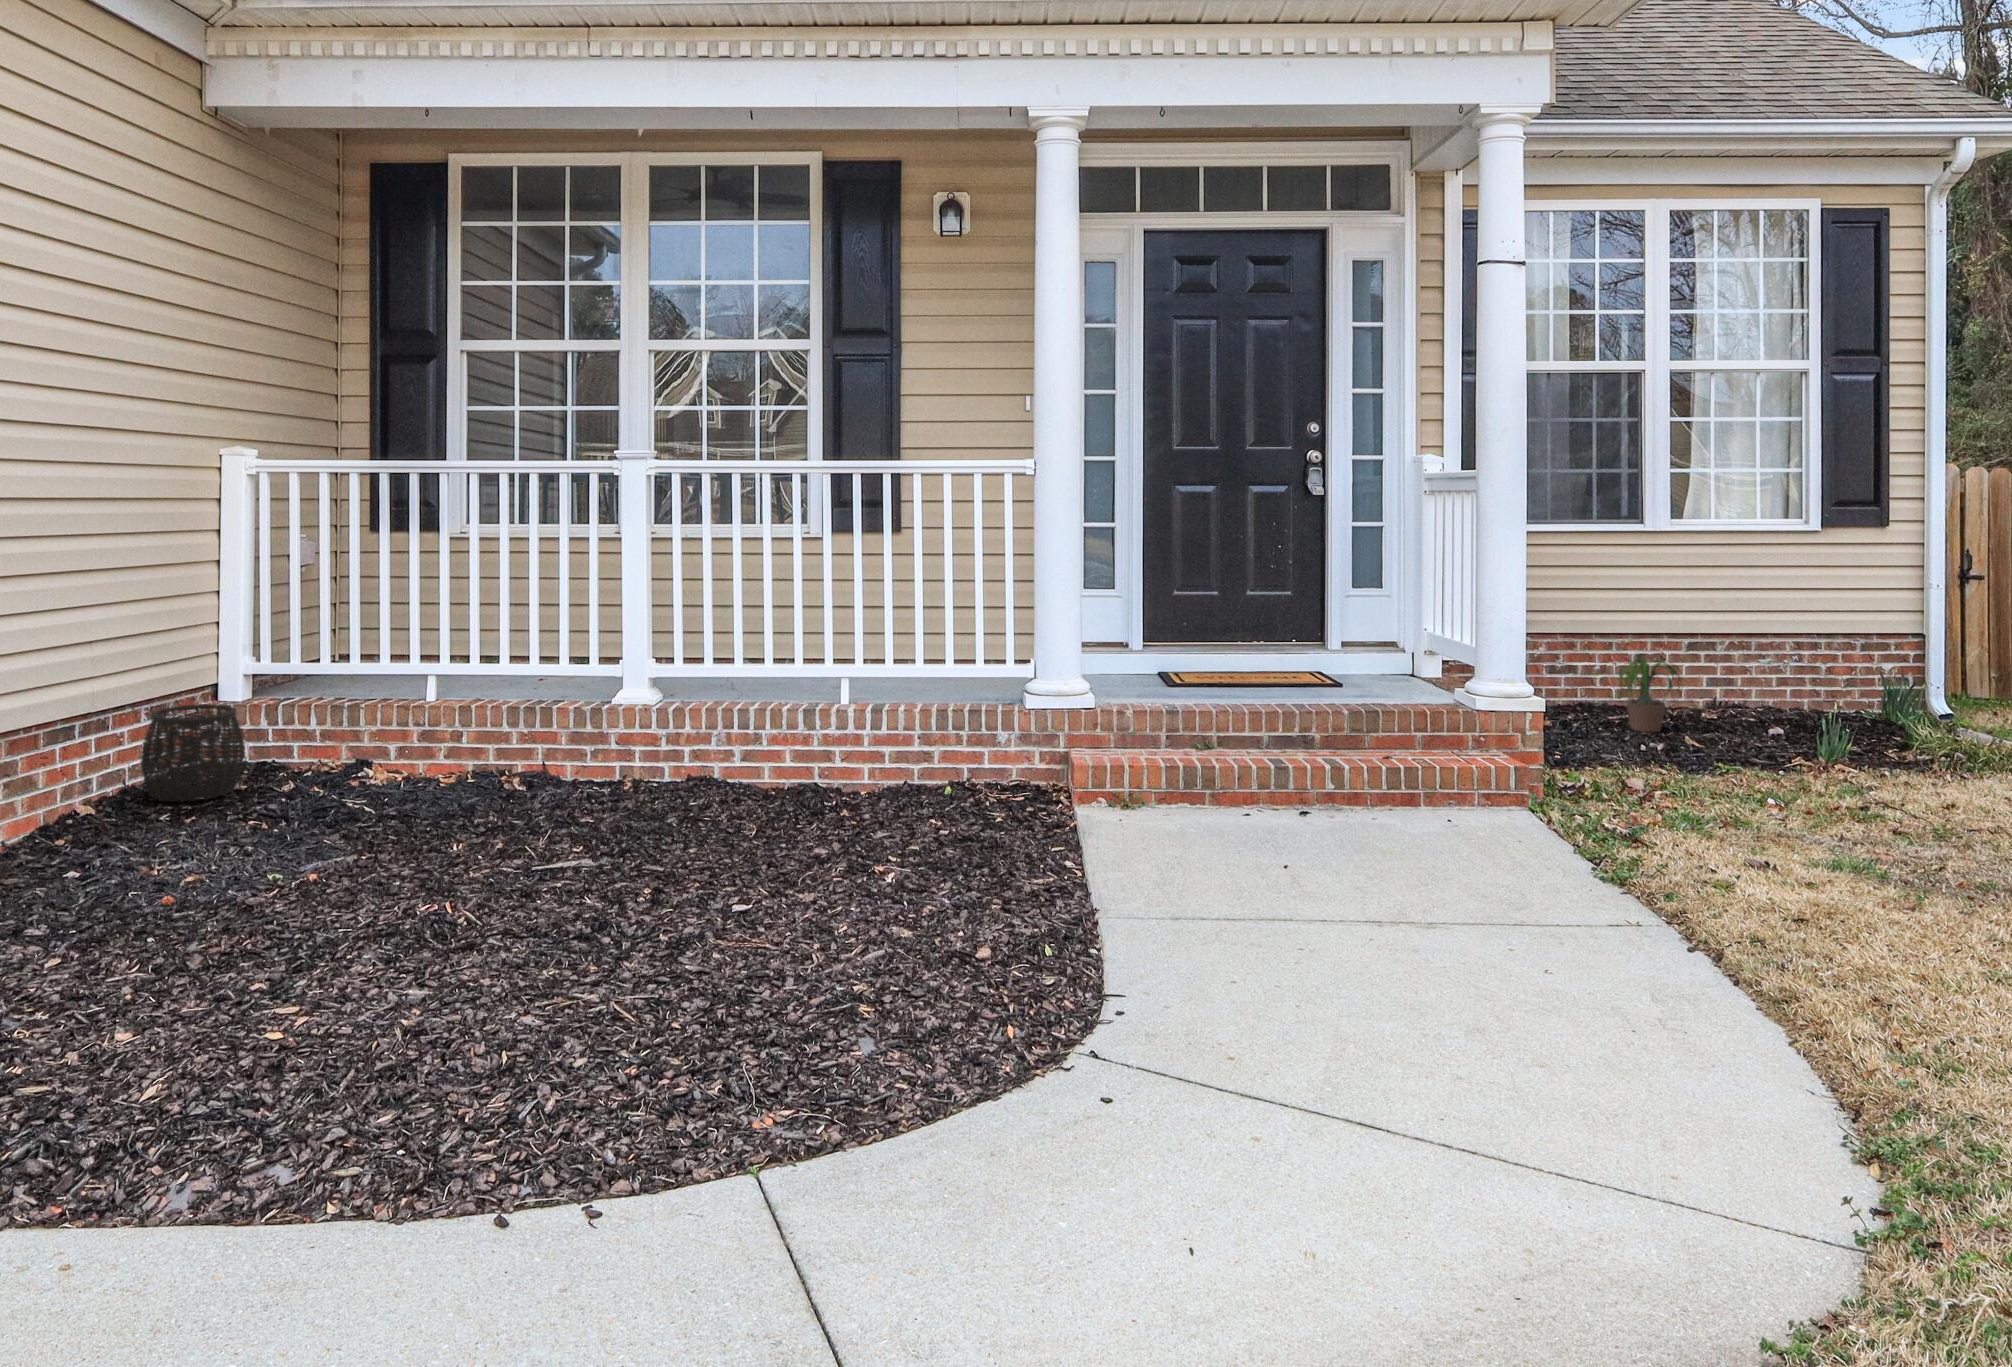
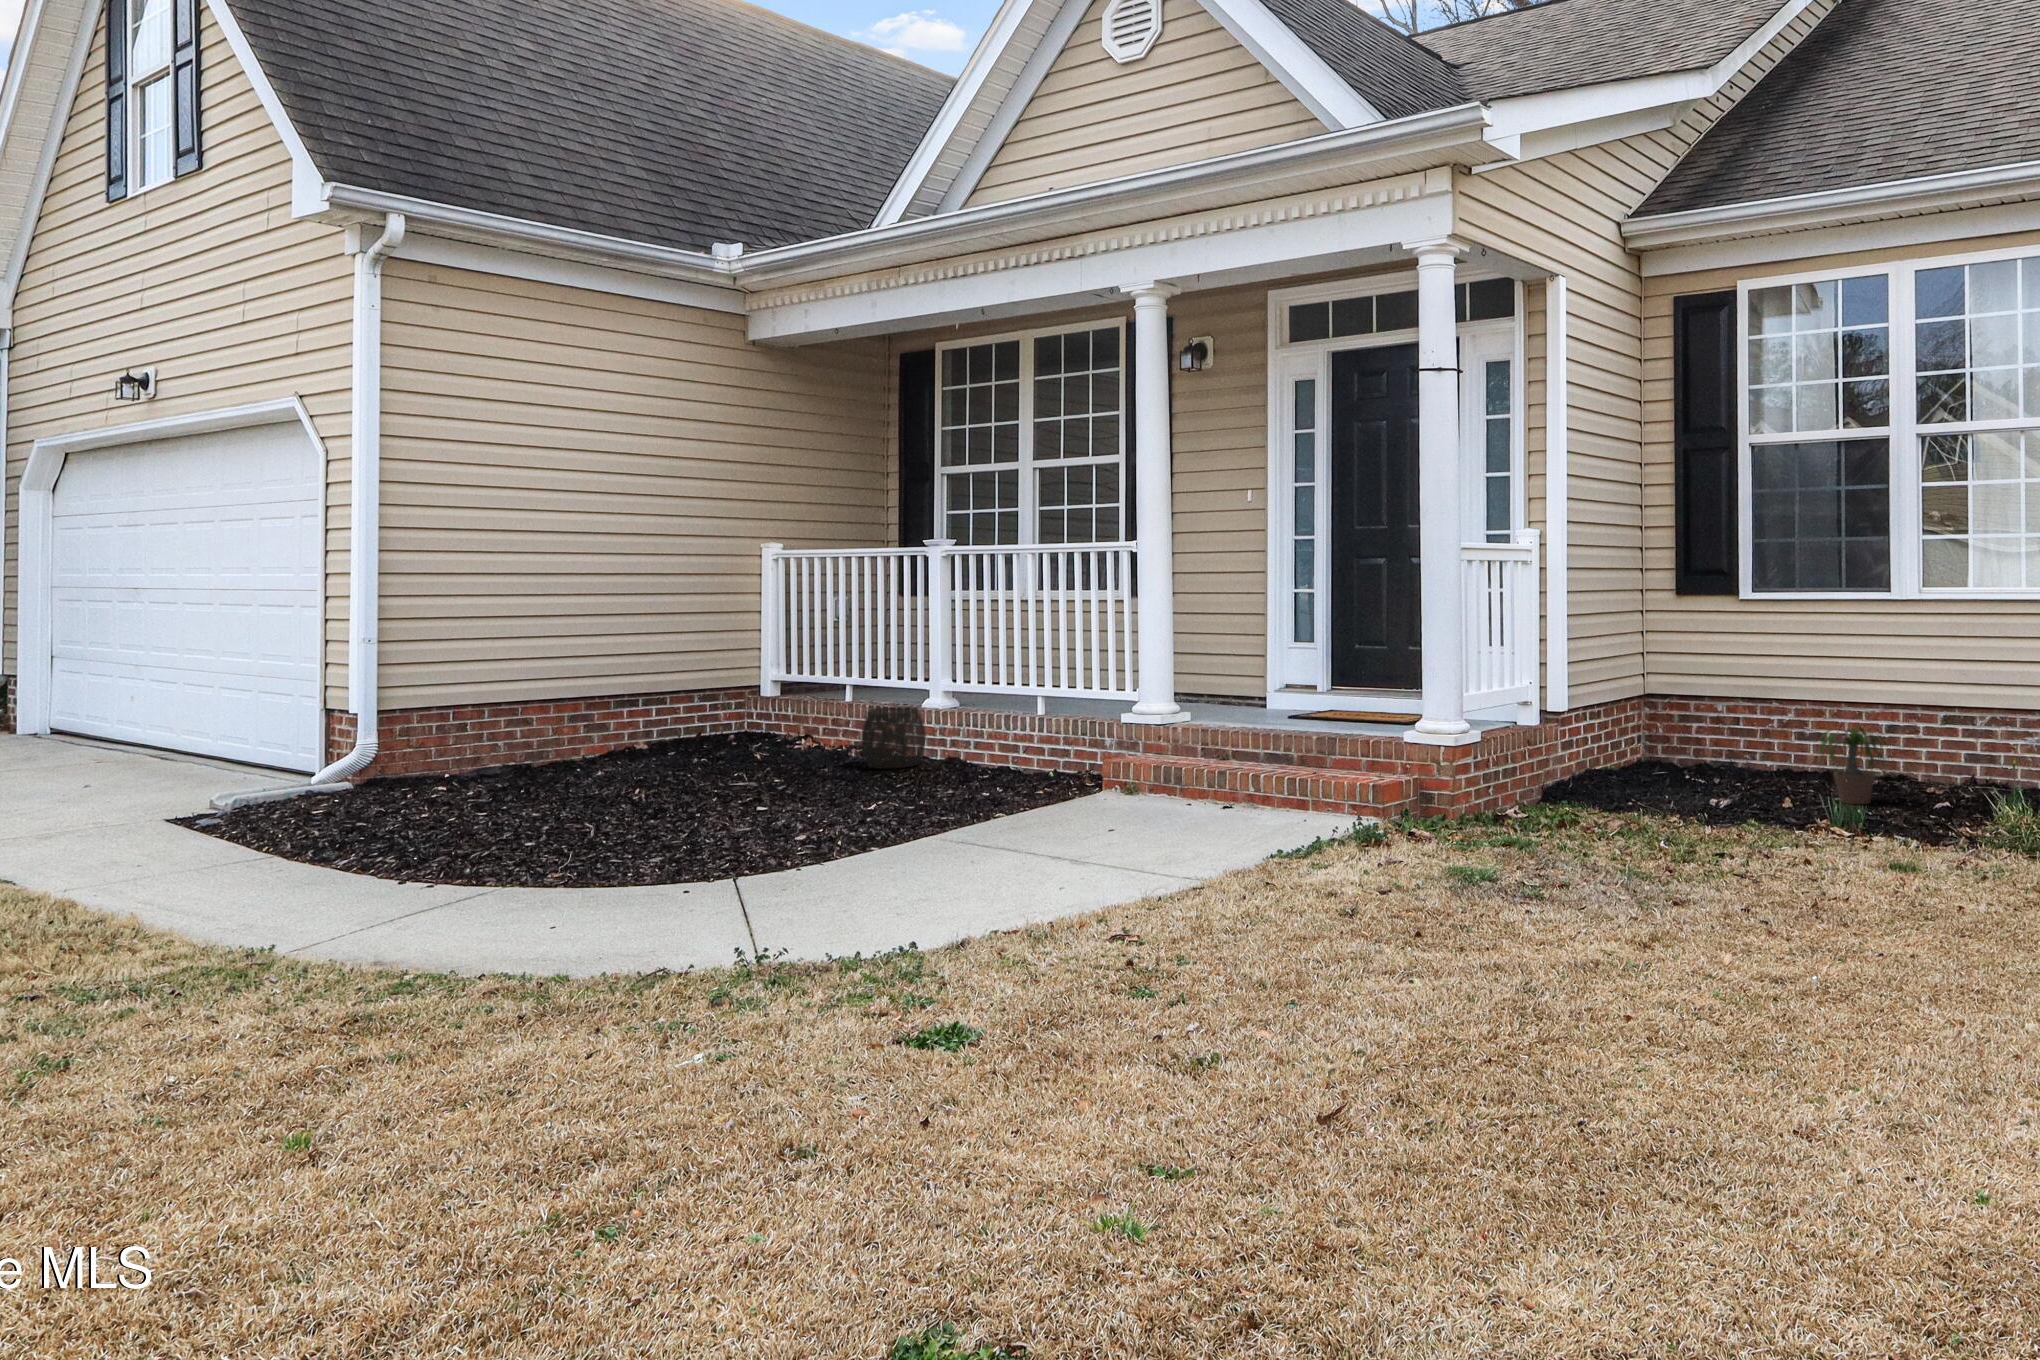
woven basket: present [141,704,245,802] -> present [861,706,926,769]

